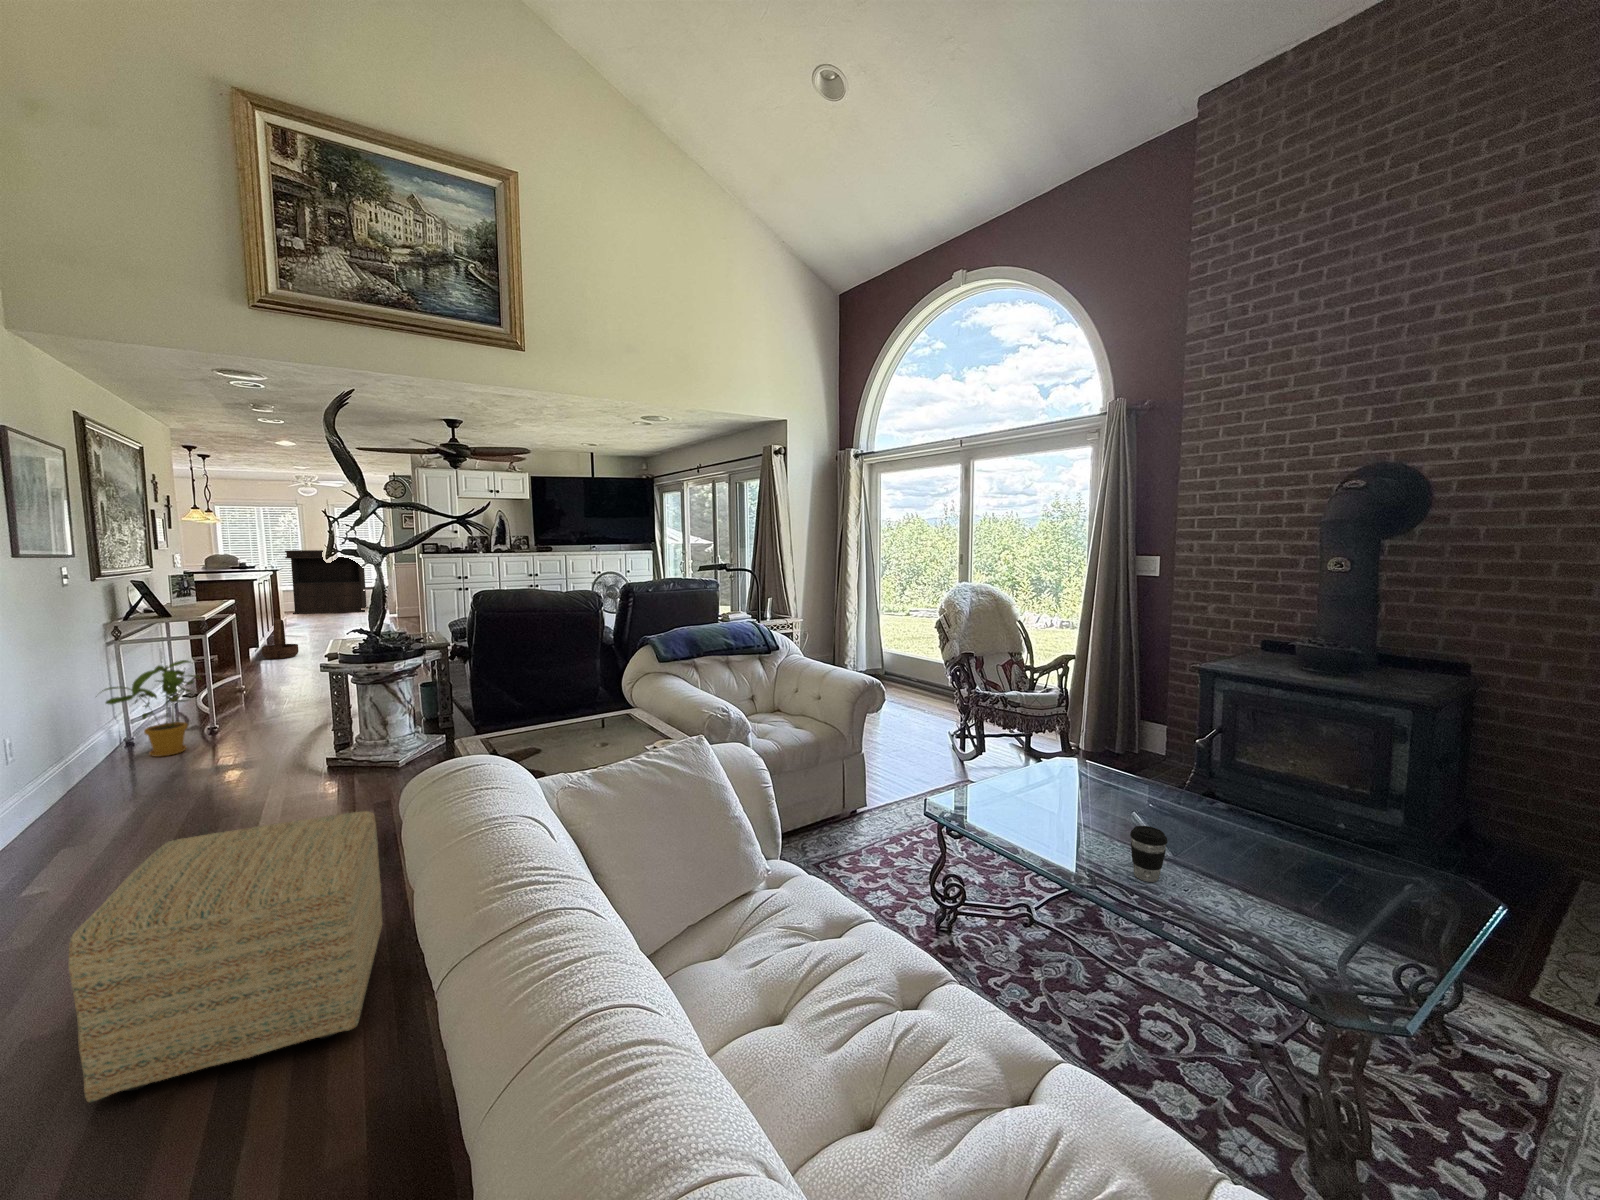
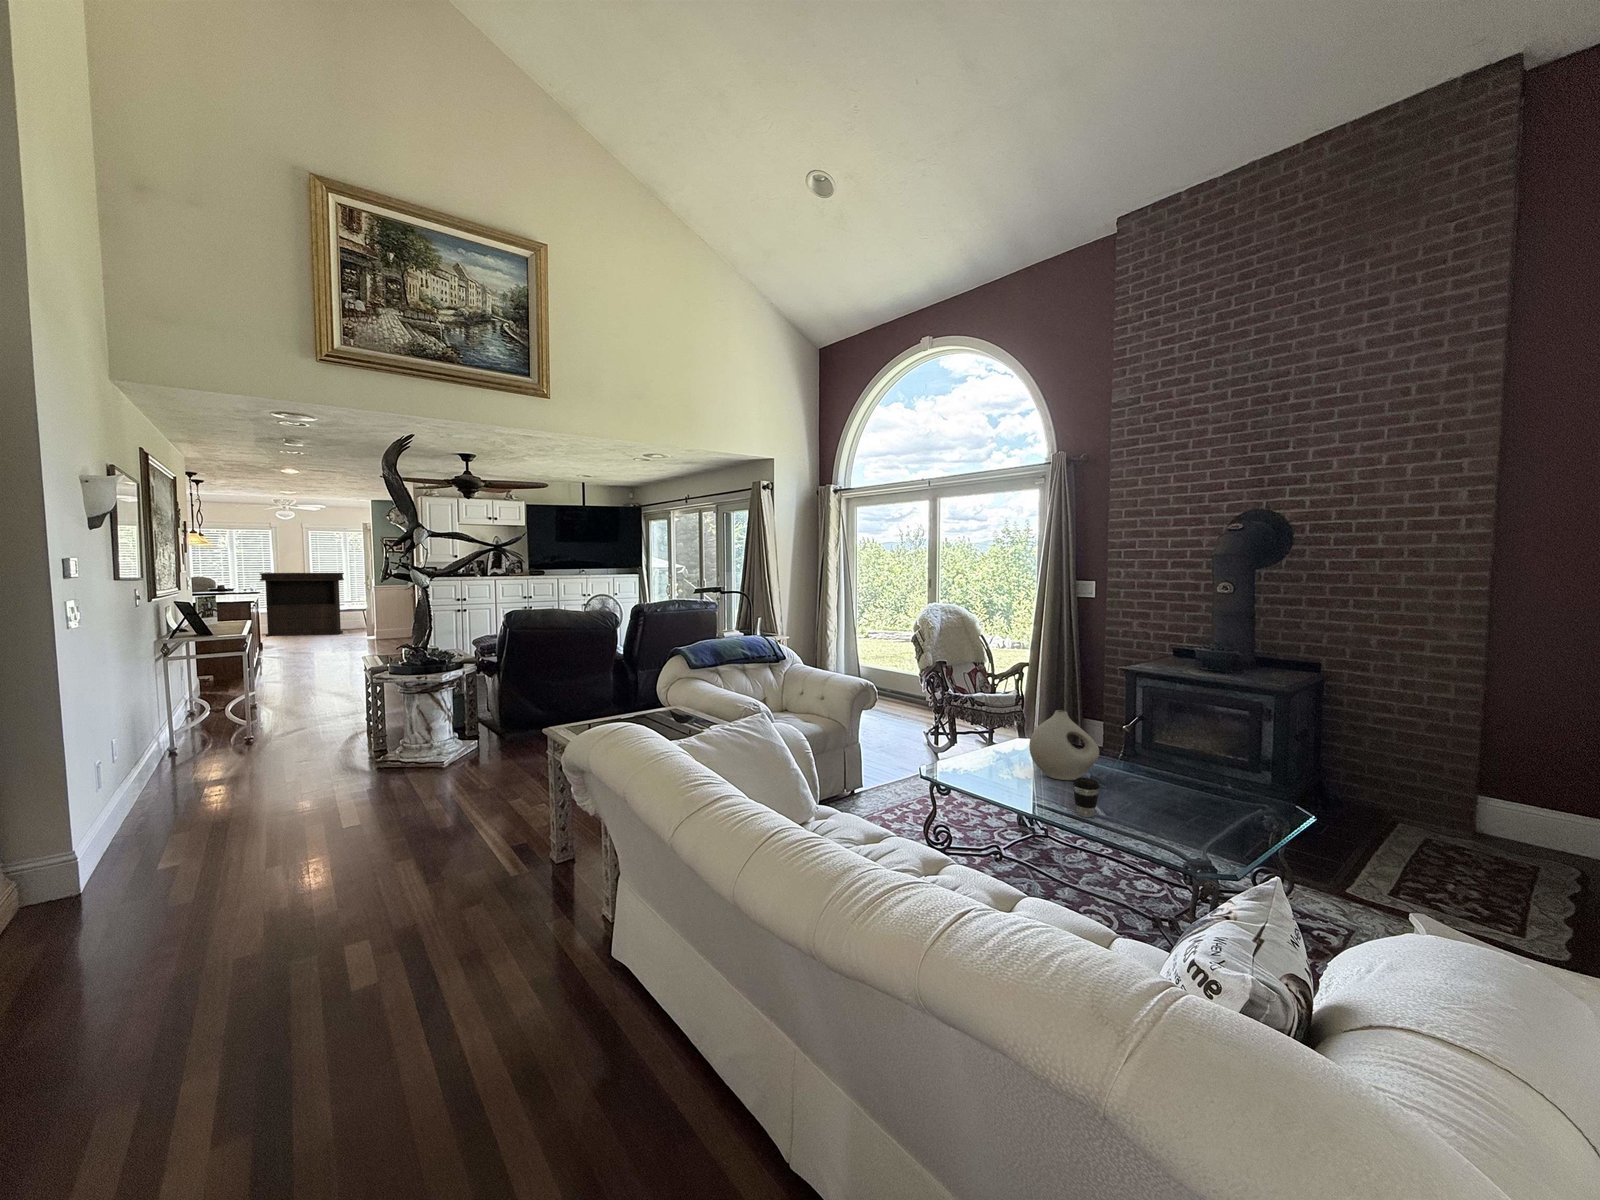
basket: present [262,620,298,659] -> none [259,640,295,678]
house plant: present [102,660,200,757] -> none [154,673,251,762]
vase: none [1072,726,1167,819] -> present [1029,710,1099,780]
ottoman: present [69,811,383,1102] -> none [311,783,504,989]

